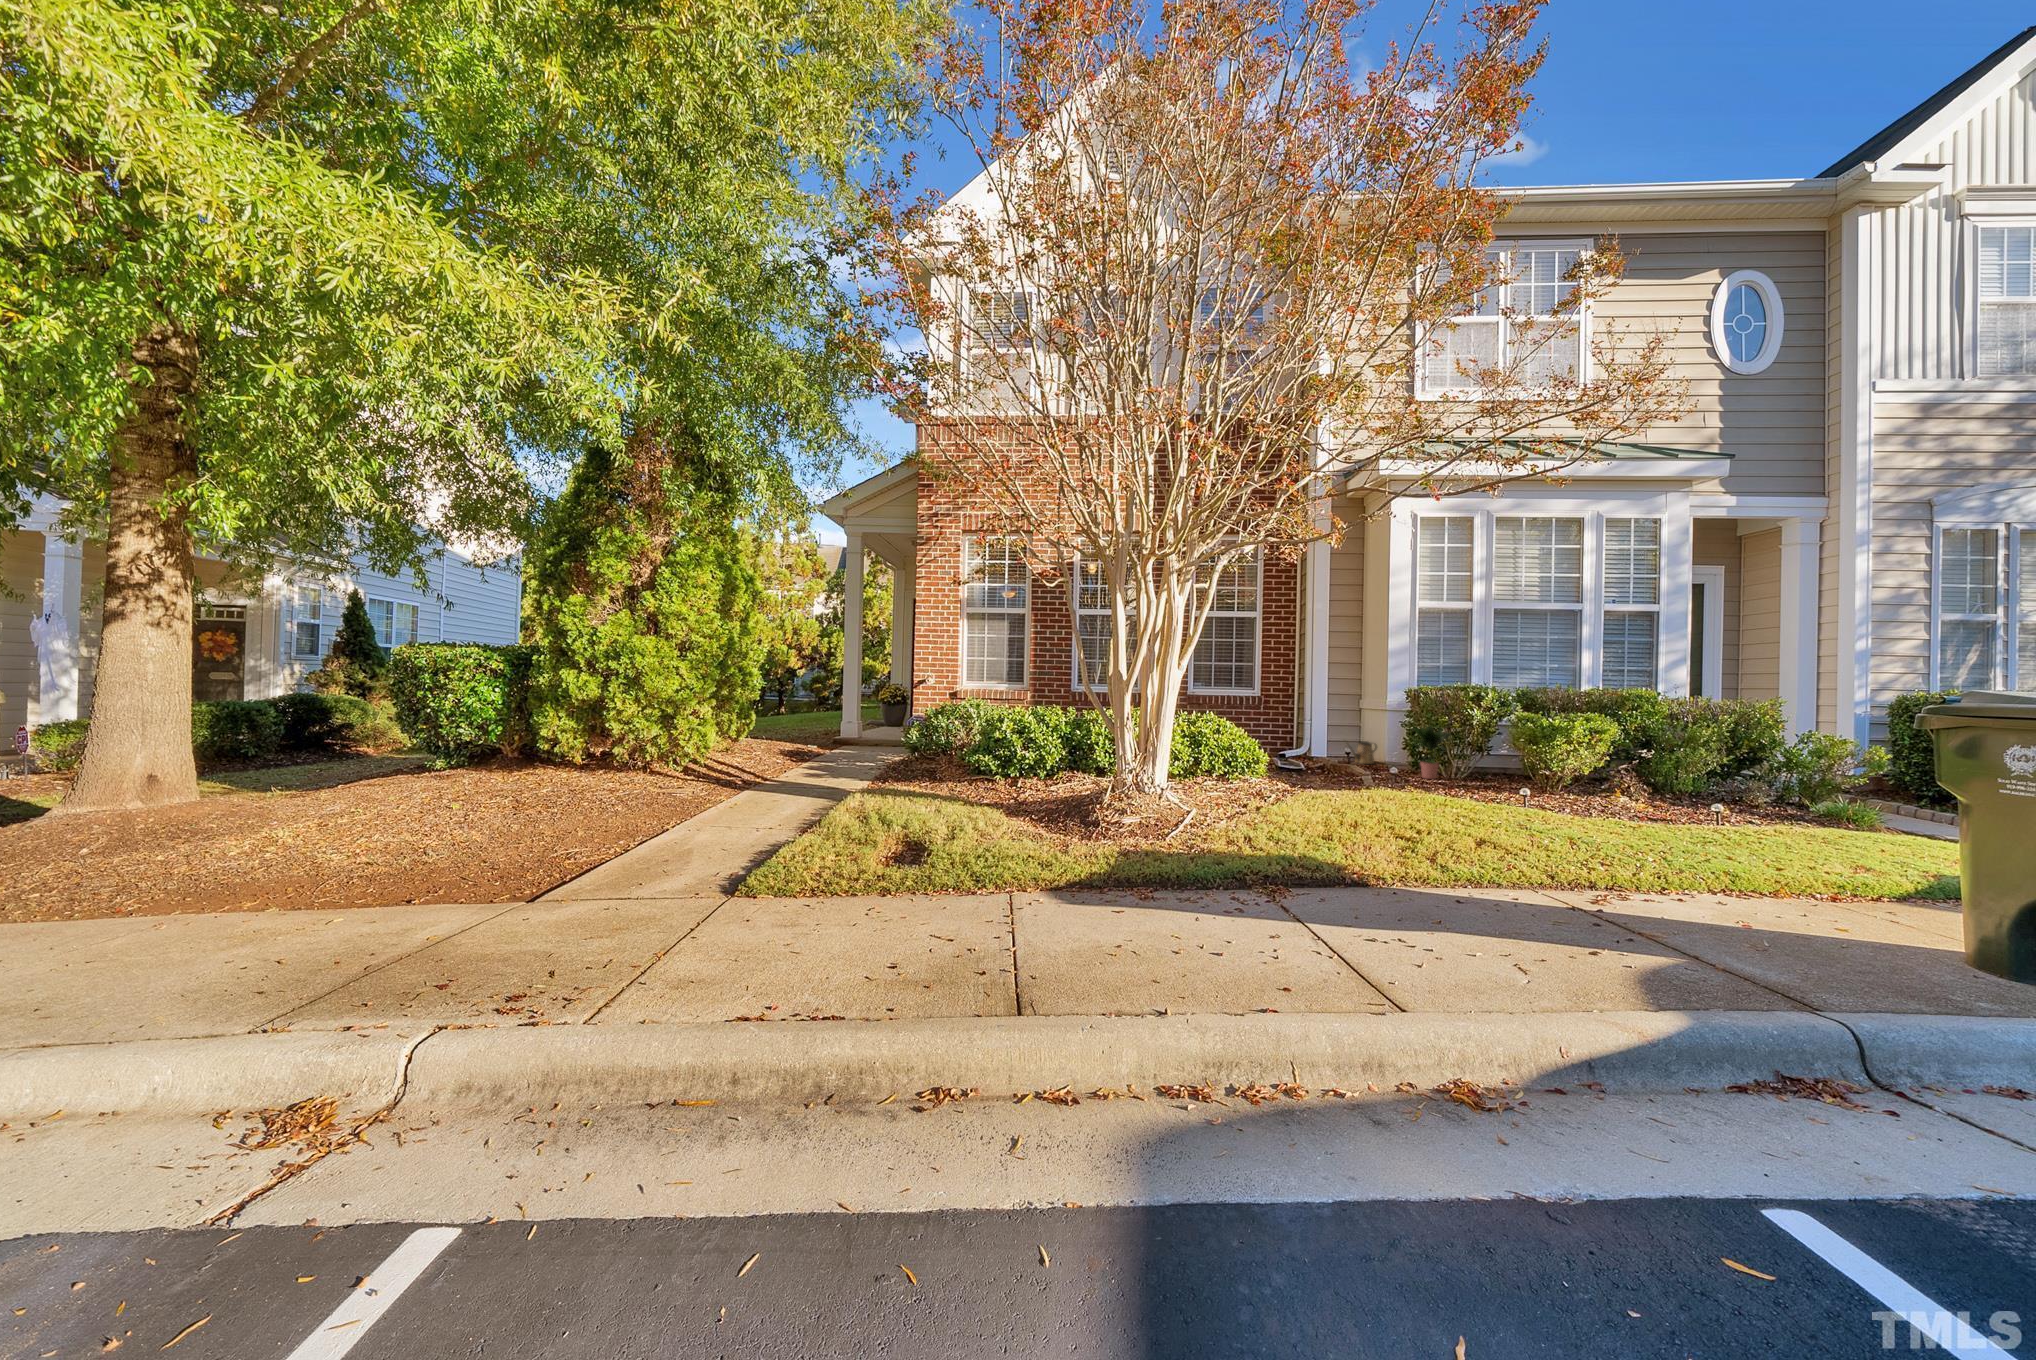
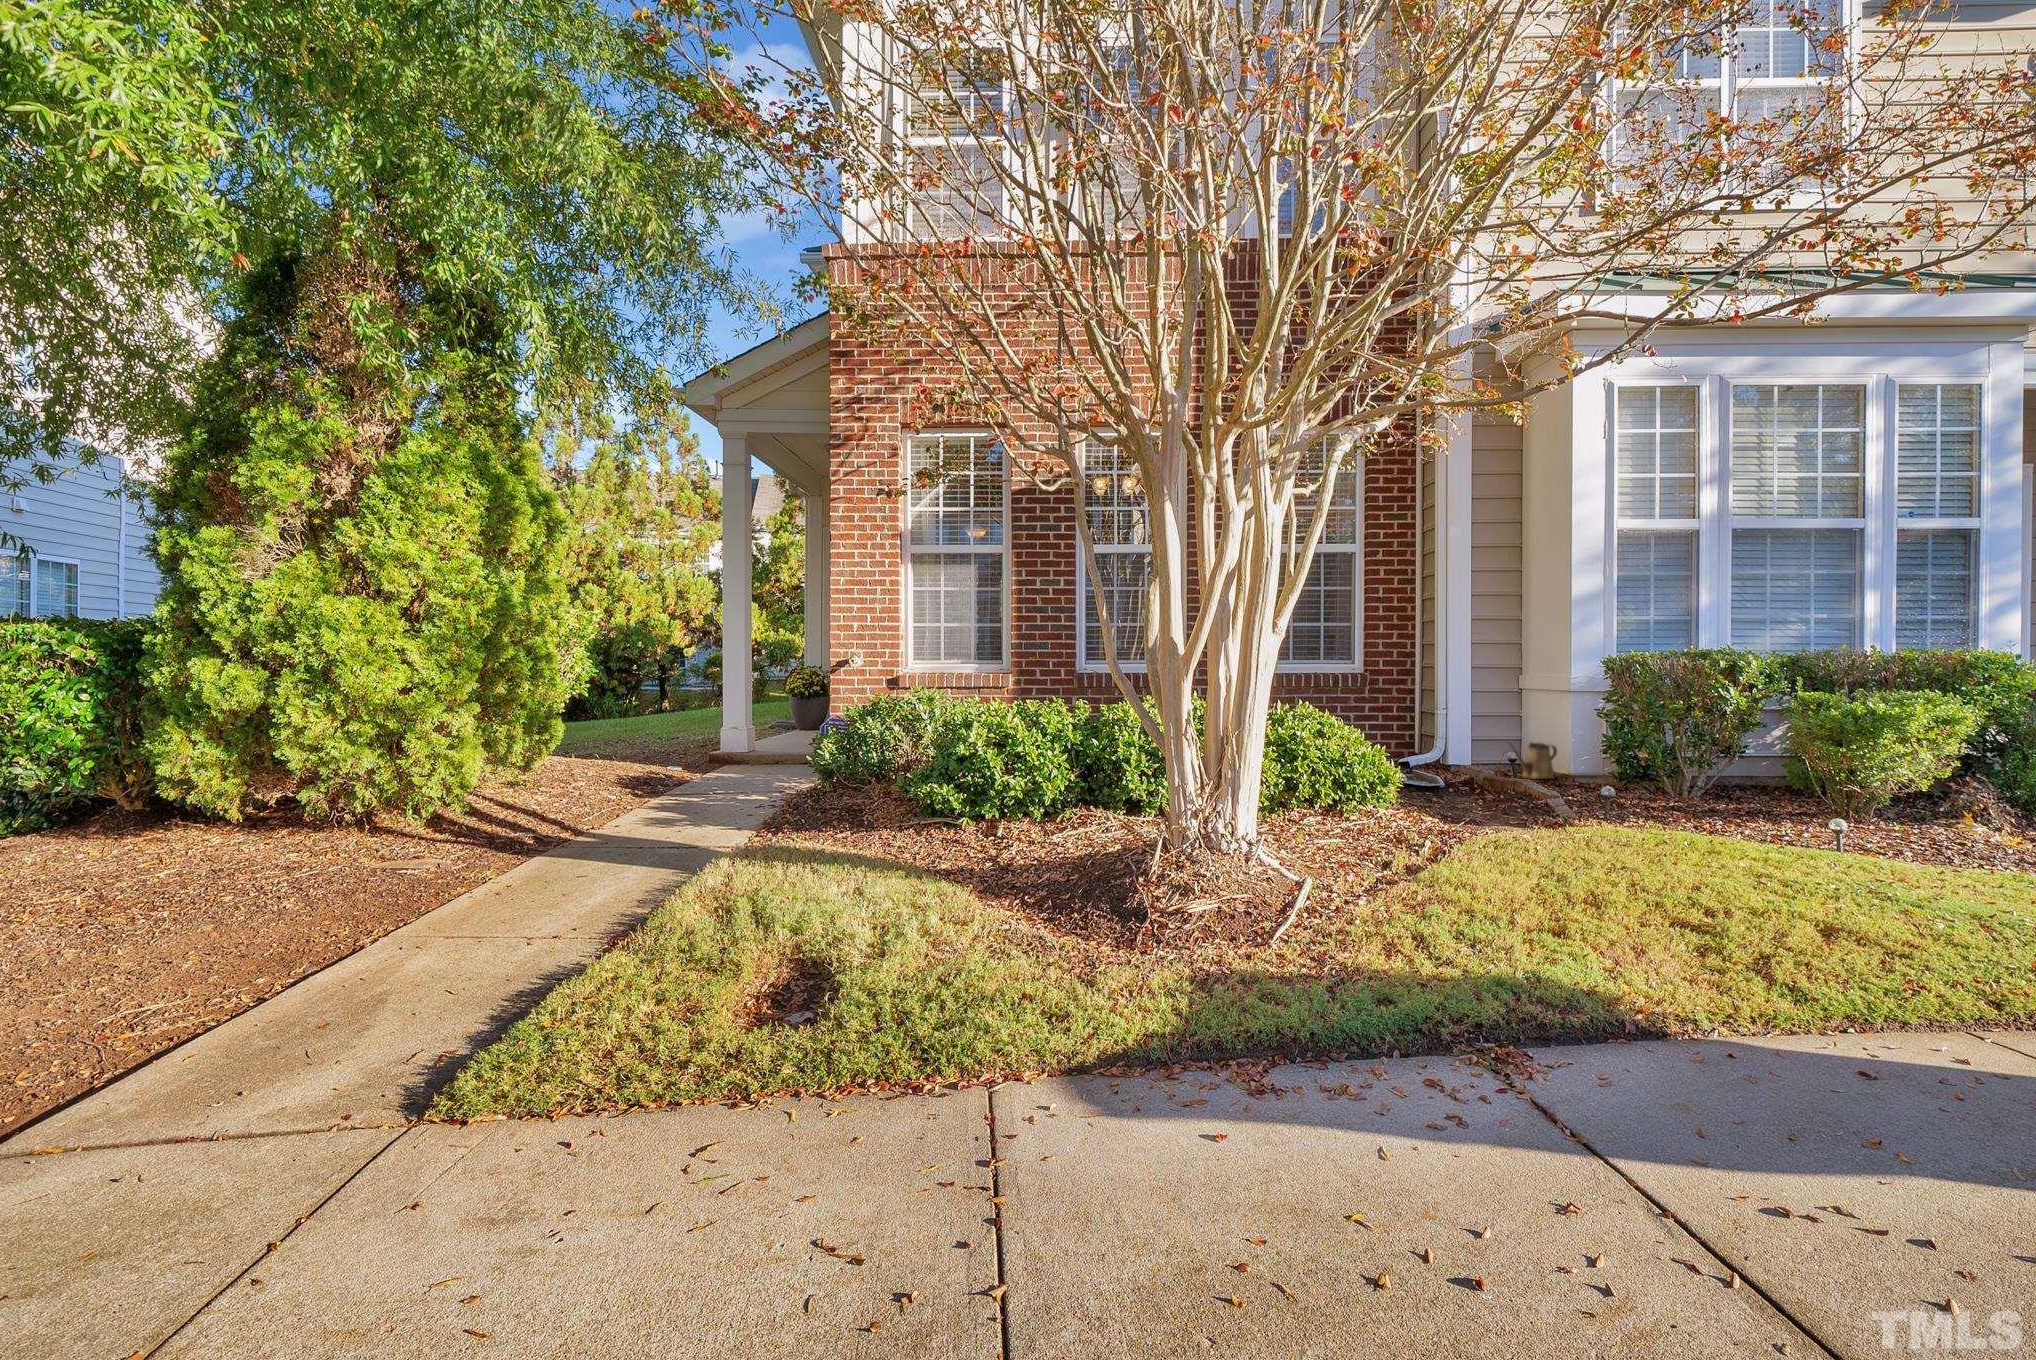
potted plant: present [1415,726,1451,779] -> none [1624,713,1698,803]

